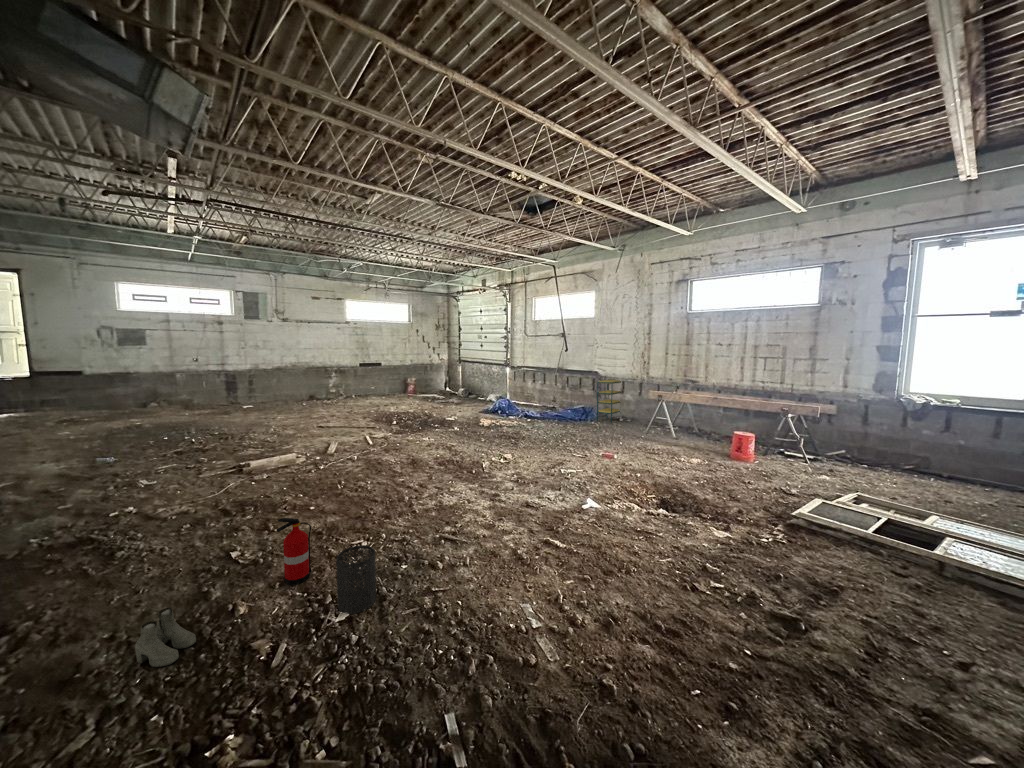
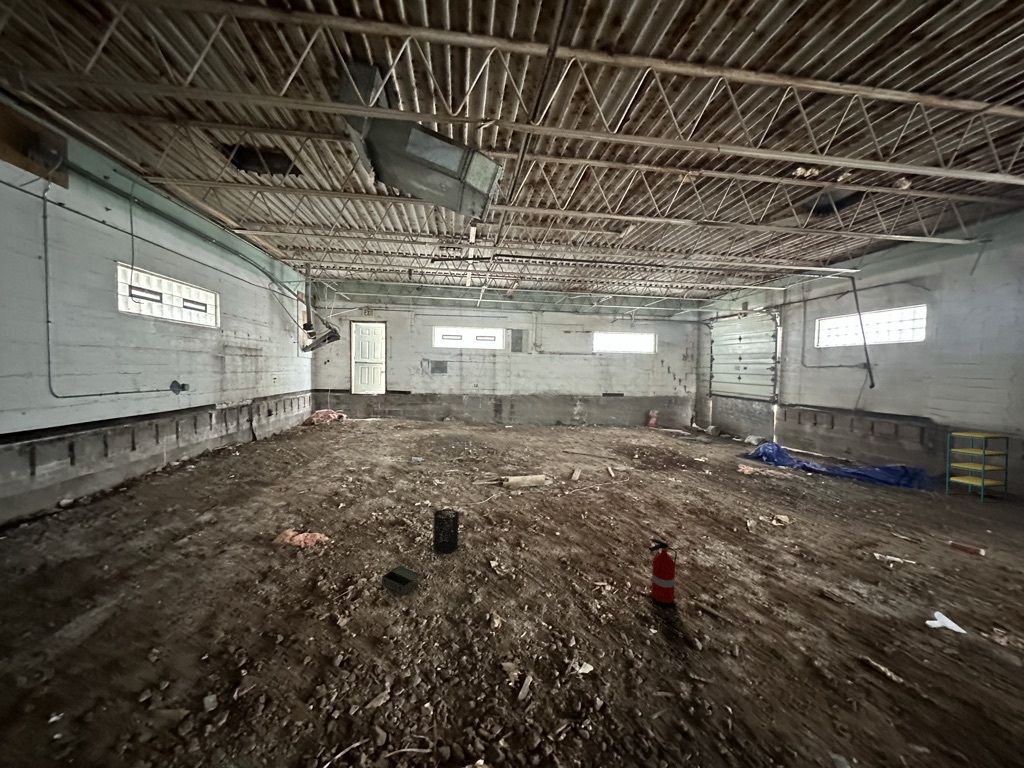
fire extinguisher: present [277,518,312,585] -> present [649,539,677,607]
trash can: present [336,545,376,614] -> present [433,509,459,553]
toolbox: none [36,606,114,641] -> present [382,566,421,595]
boots: present [135,607,196,667] -> none [427,595,465,650]

